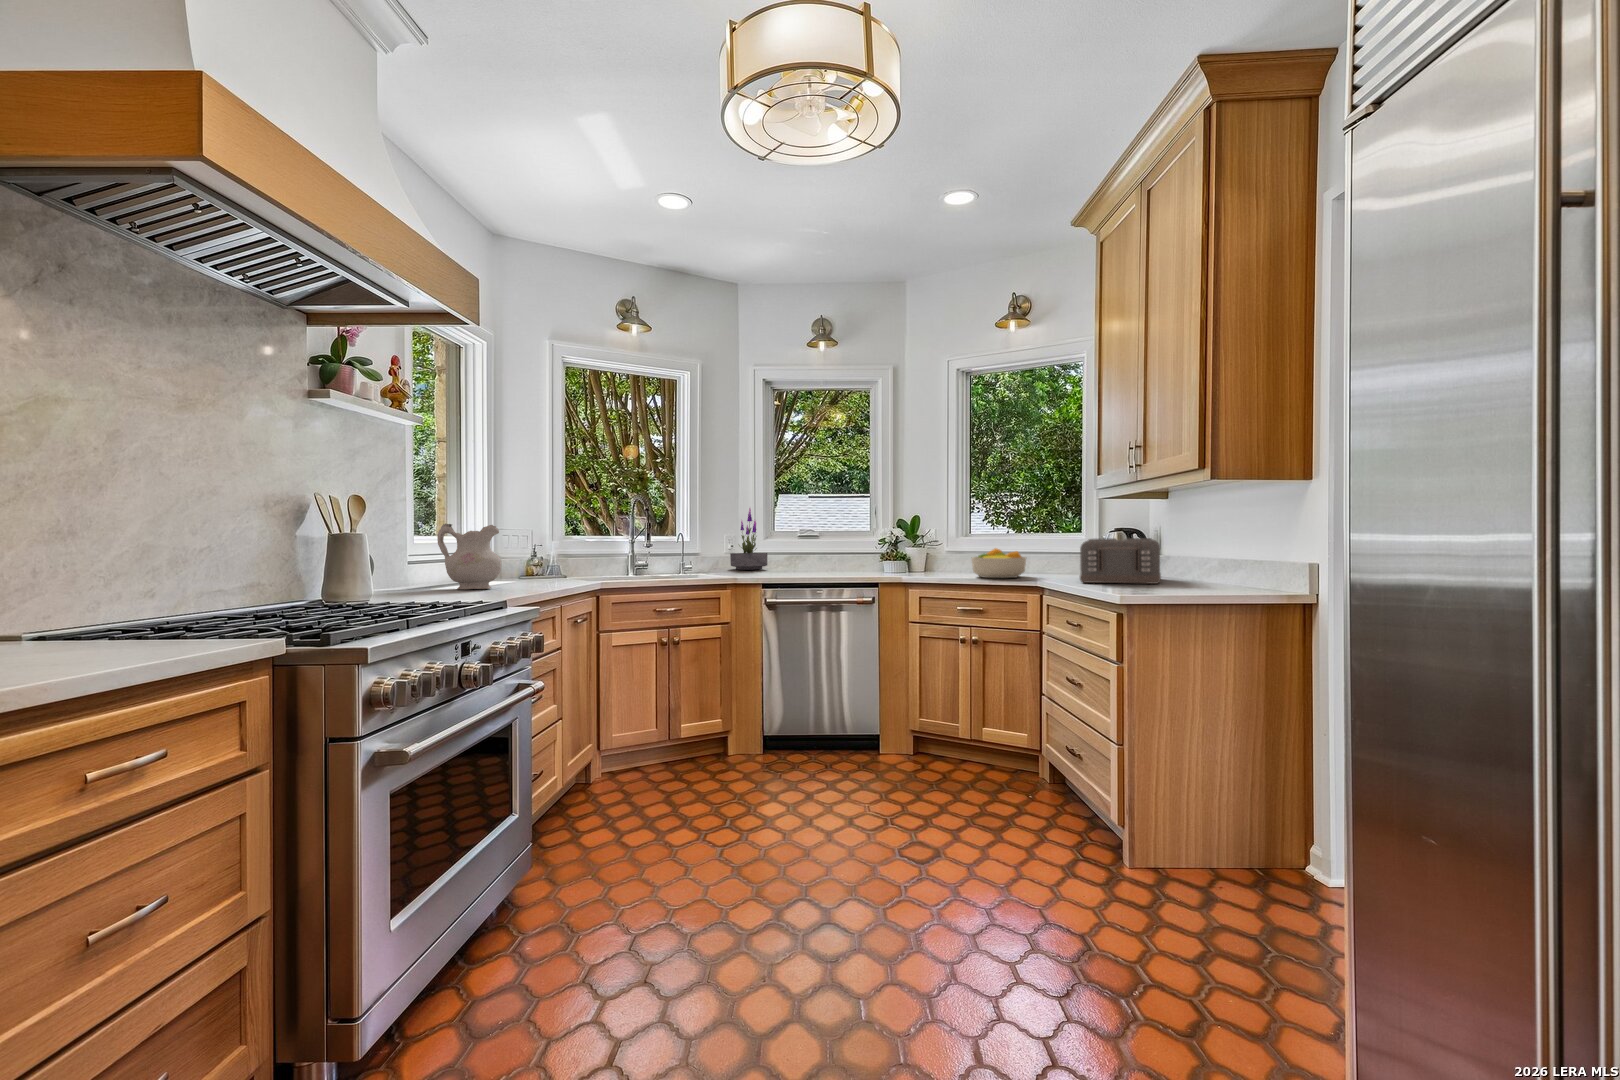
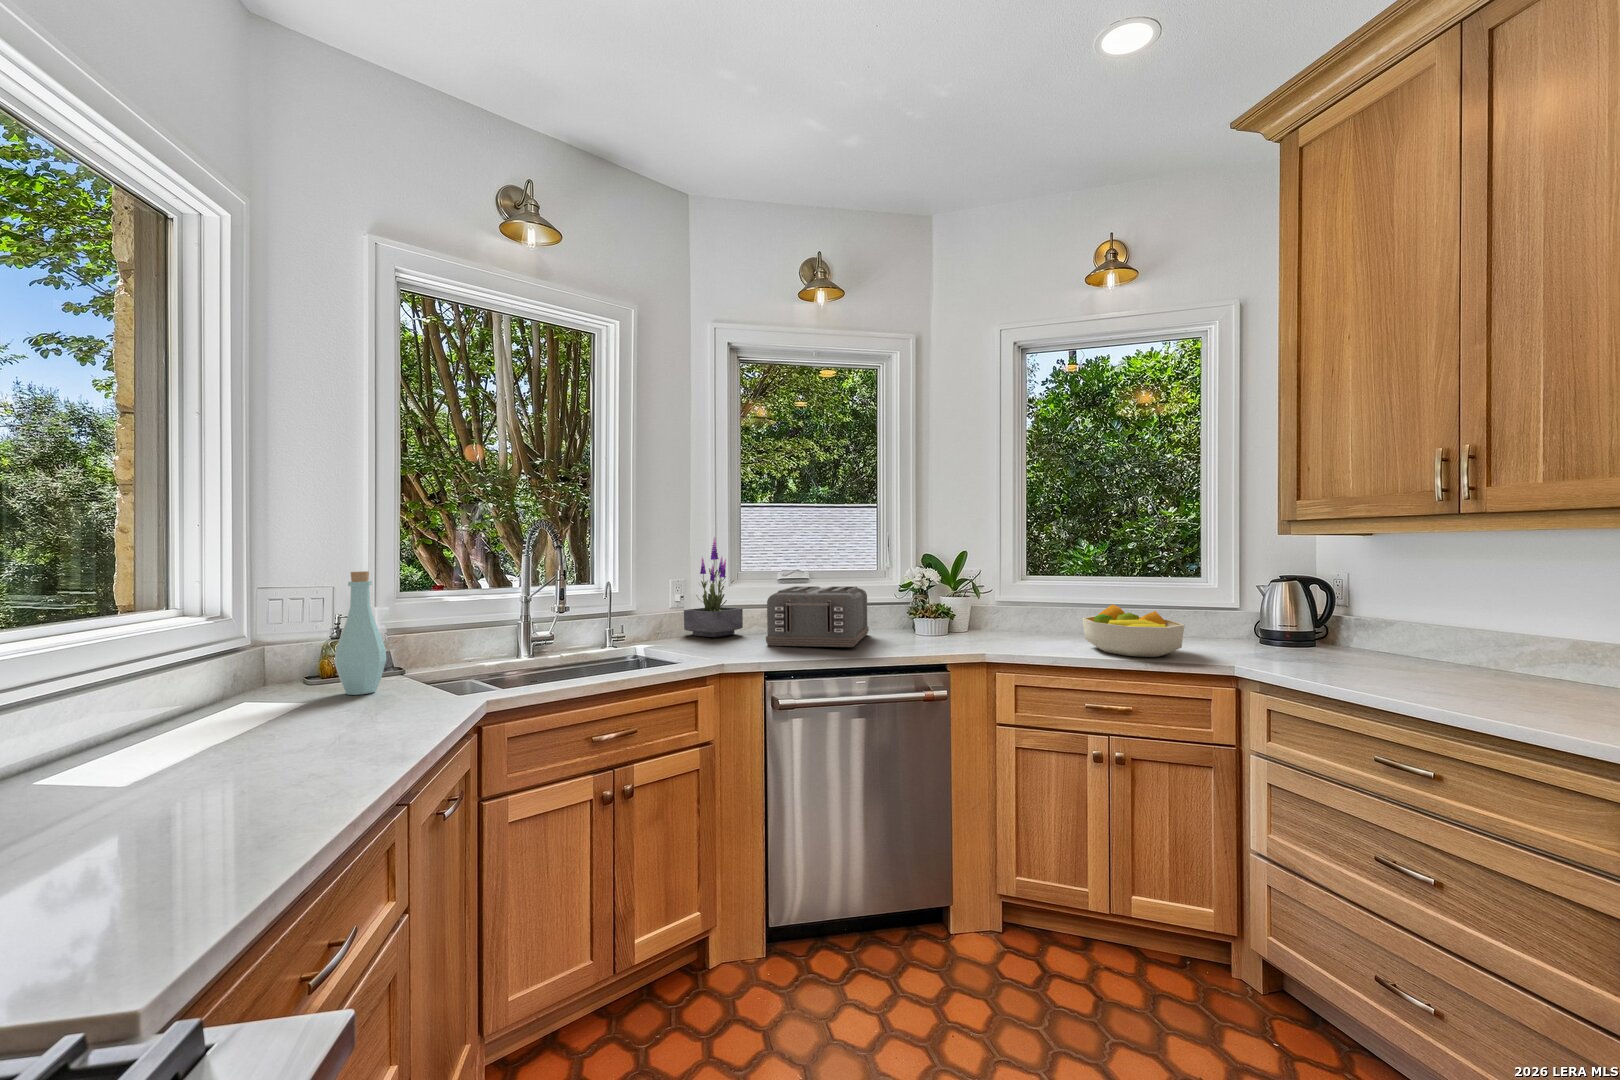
bottle: none [533,519,556,580] -> present [335,571,386,695]
ceramic pitcher: present [437,524,501,590] -> none [48,612,248,791]
toaster: present [1080,538,1161,584] -> present [766,586,869,647]

